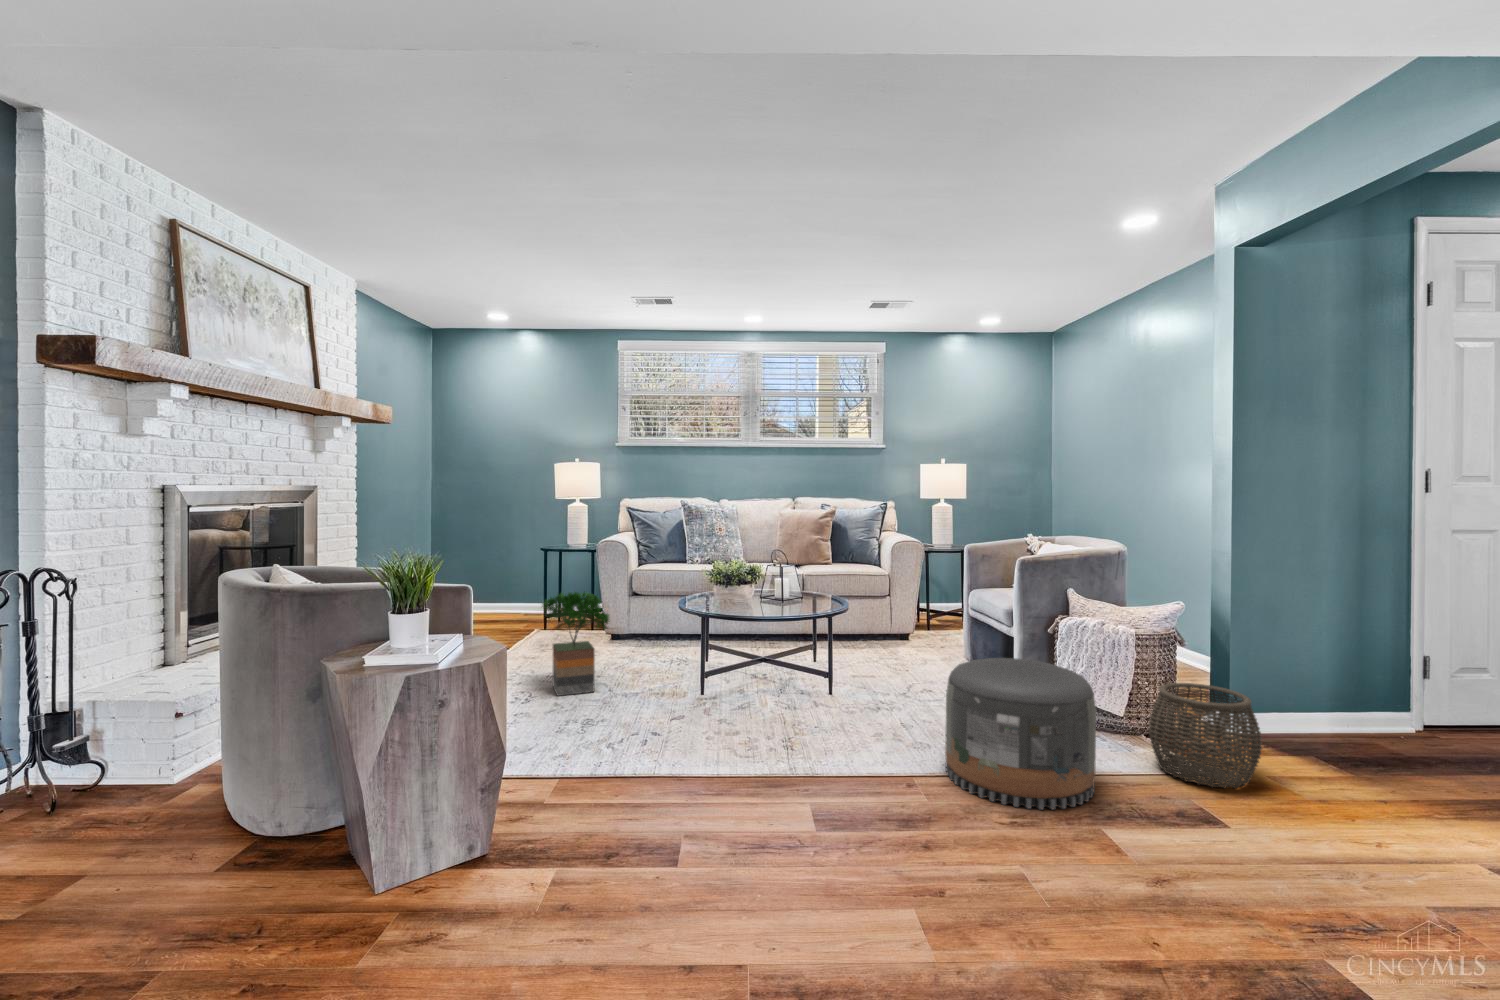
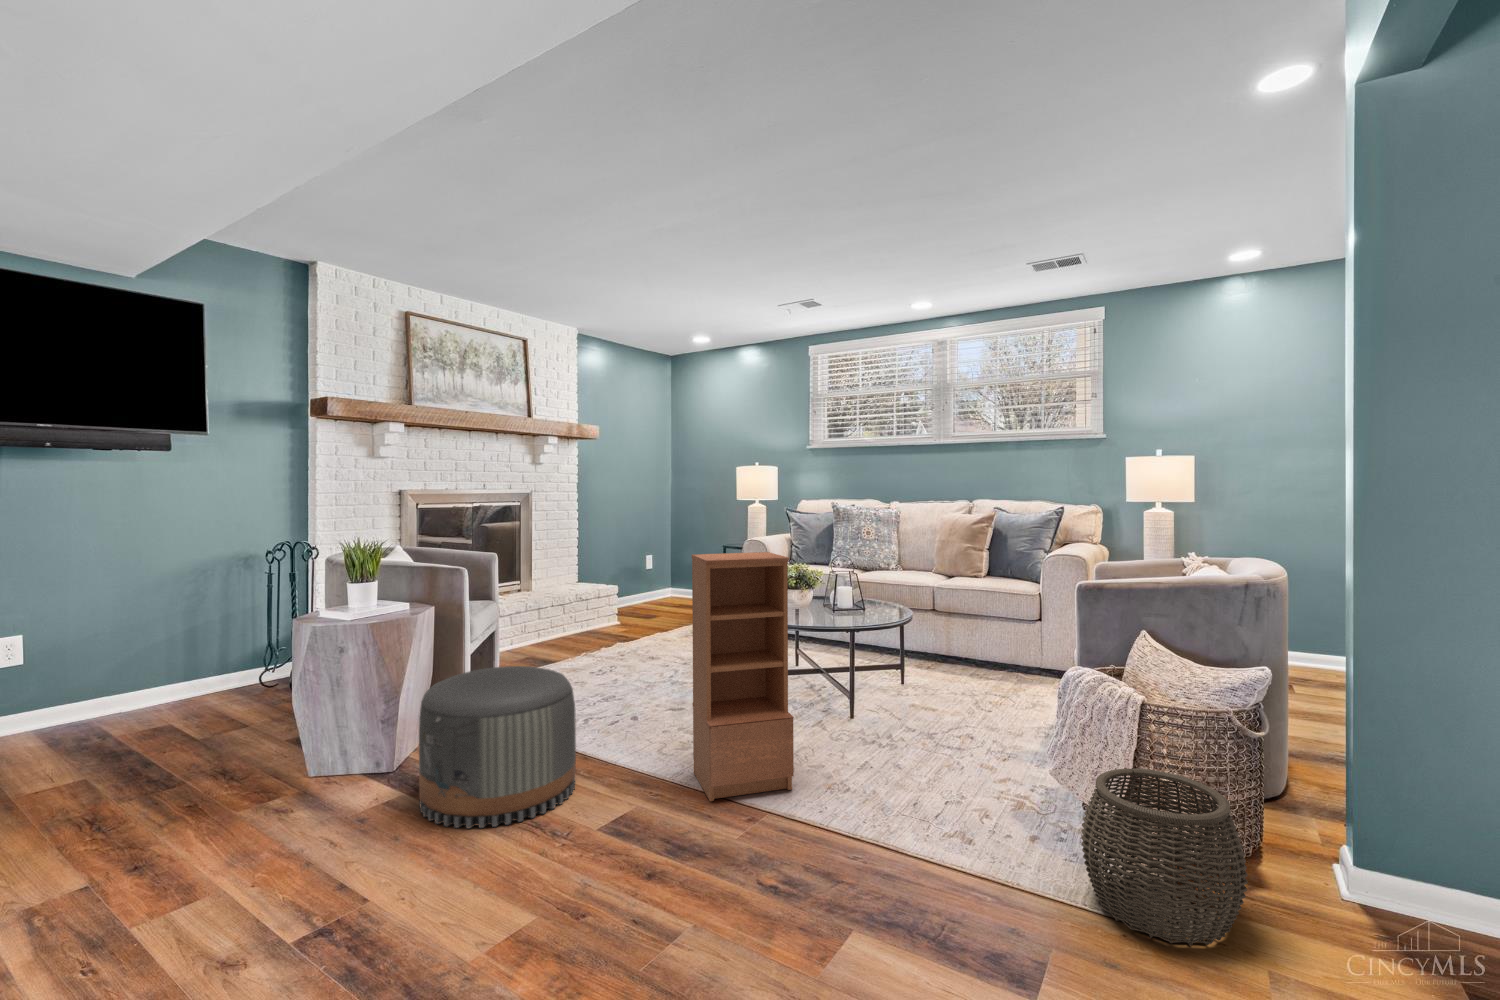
bookcase: none [802,548,905,787] -> present [692,552,794,801]
potted tree: present [542,592,609,696] -> none [621,582,679,675]
pouf: present [945,658,1096,809] -> present [419,666,576,828]

